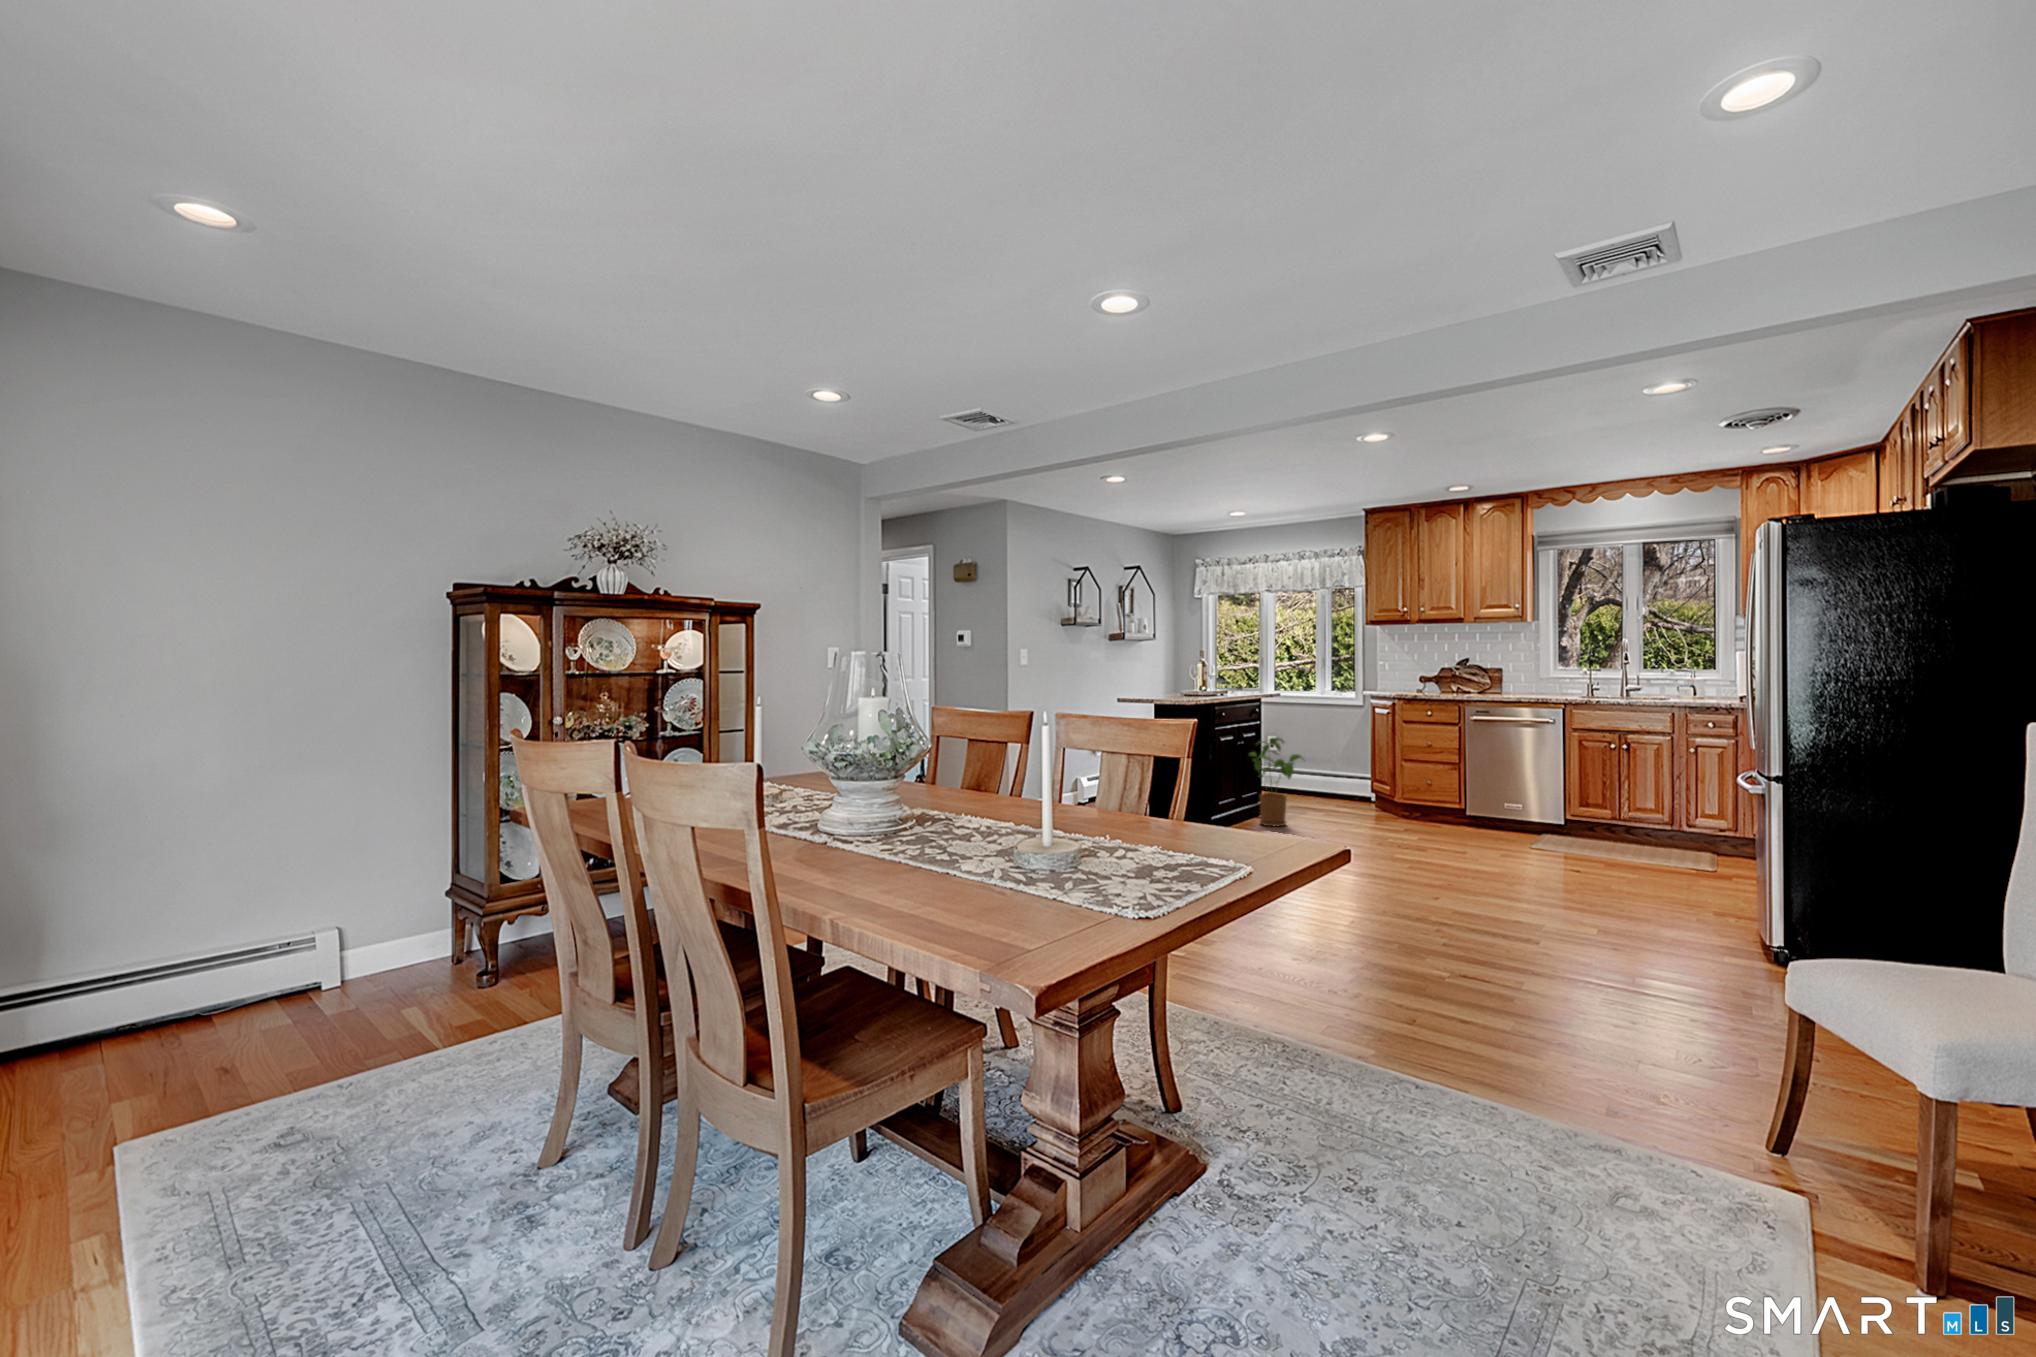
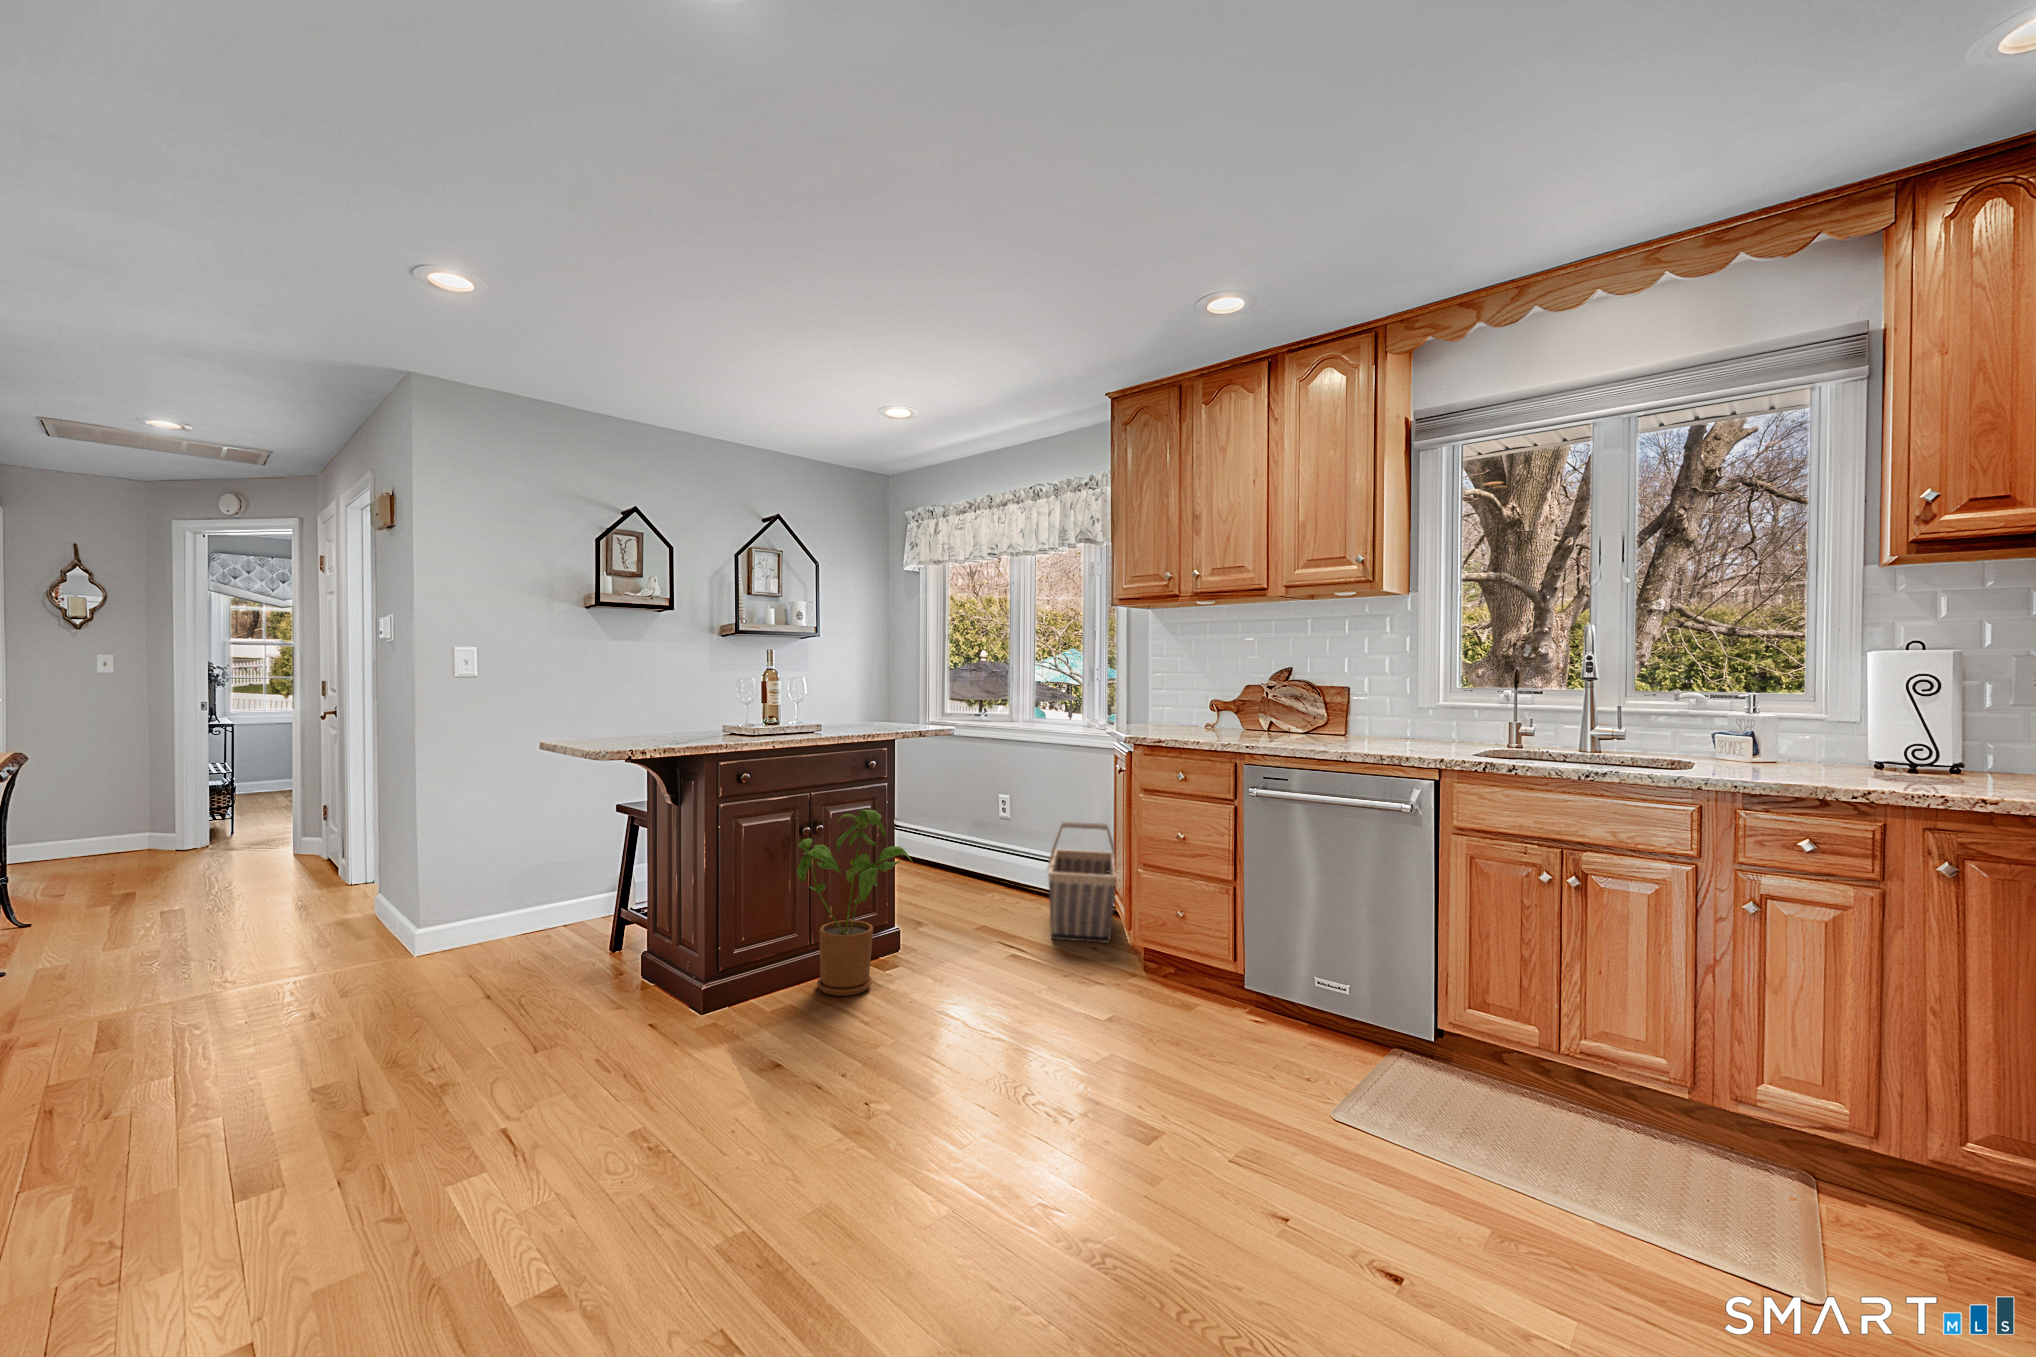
basket: none [1319,747,1376,809] -> present [1048,822,1118,943]

